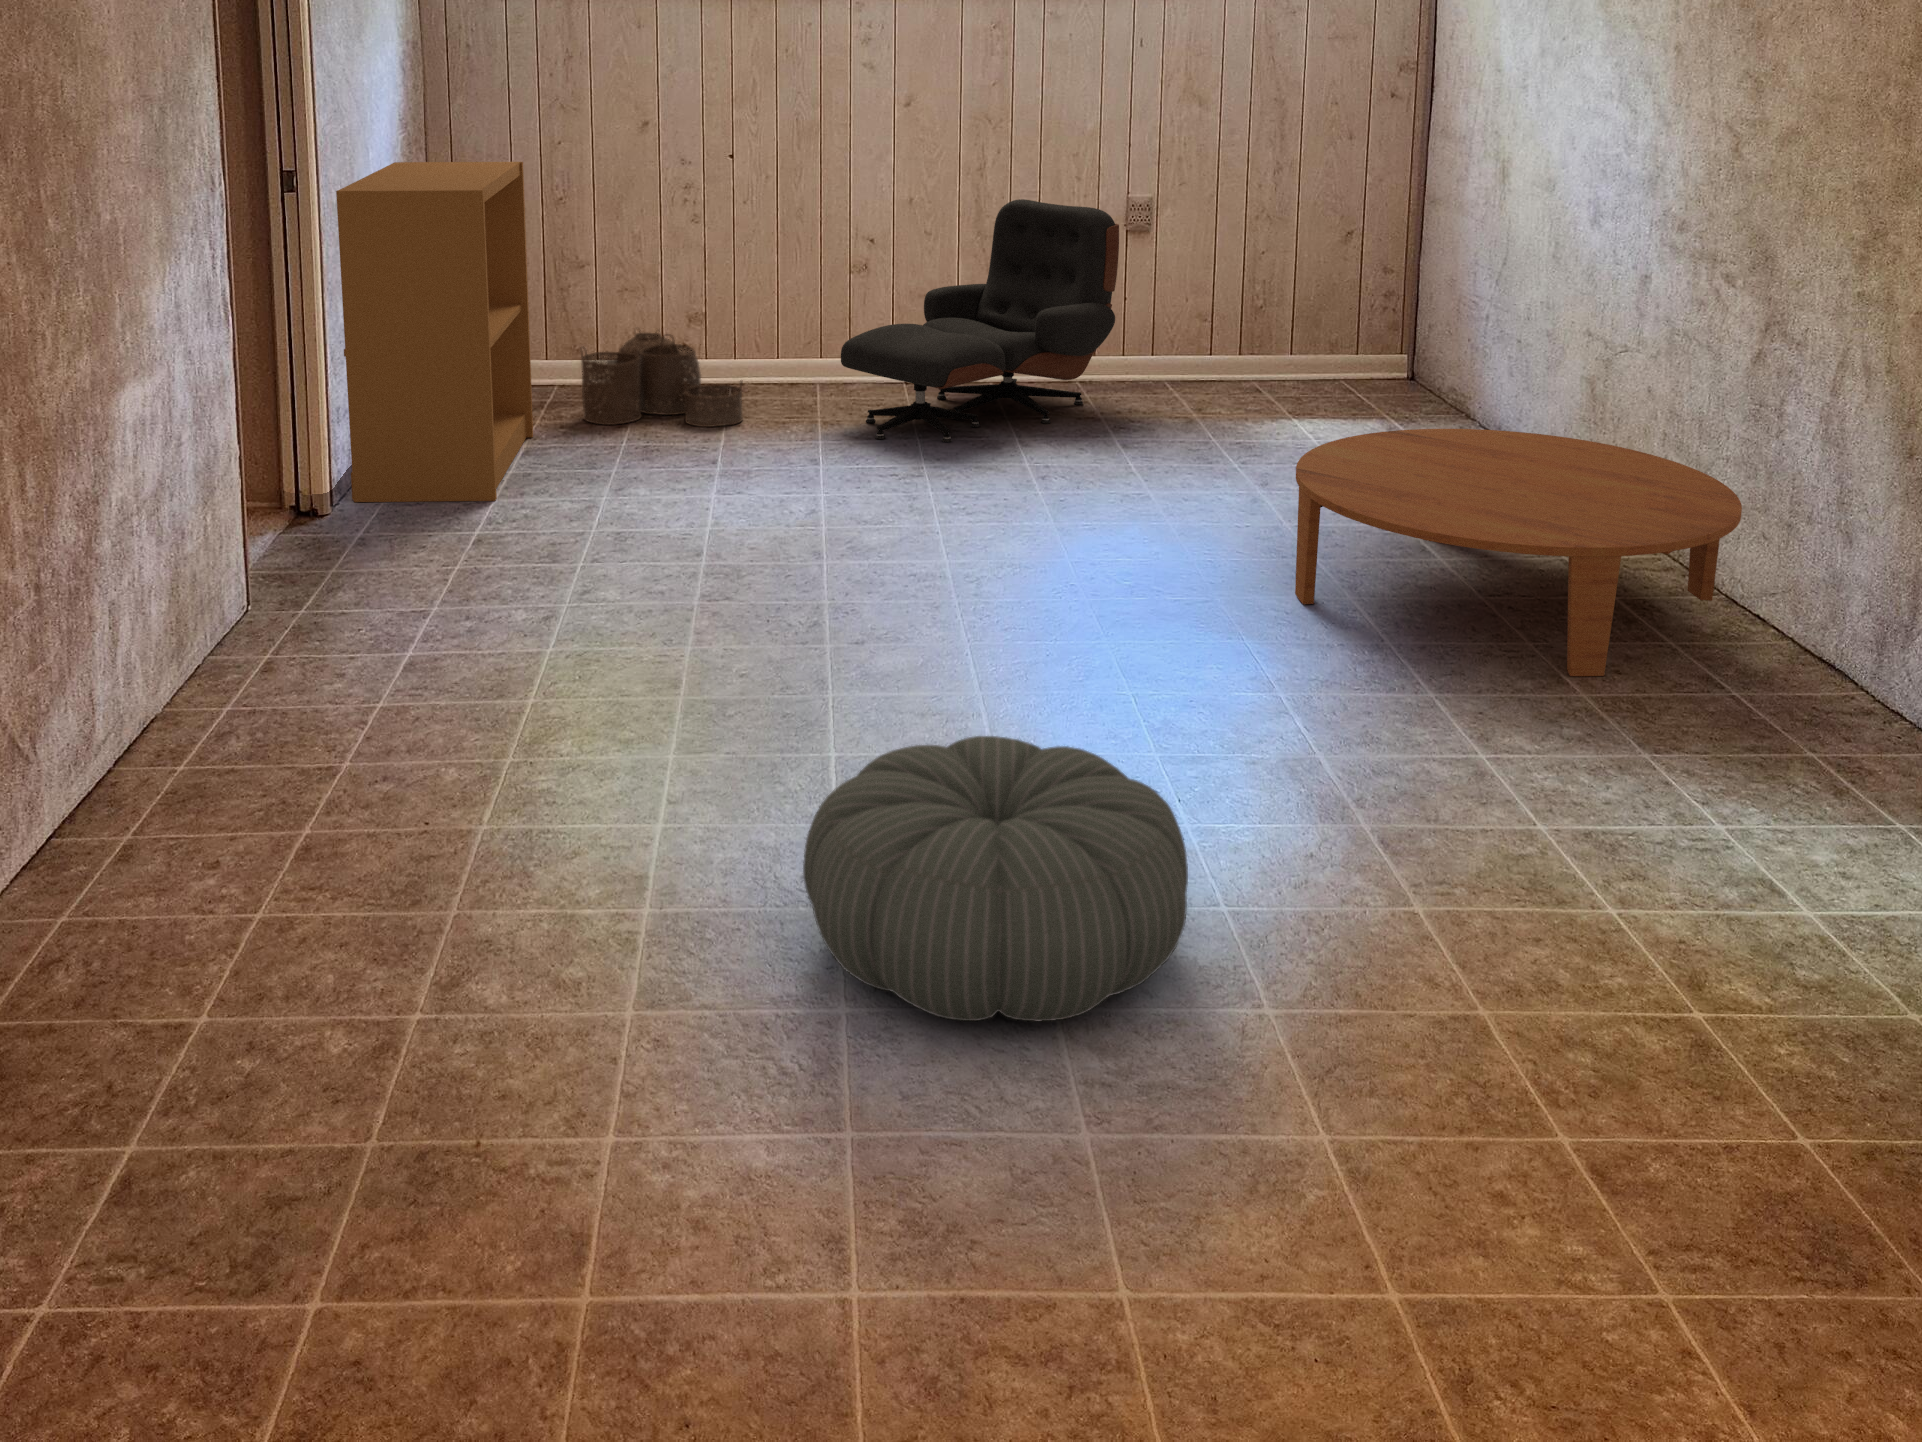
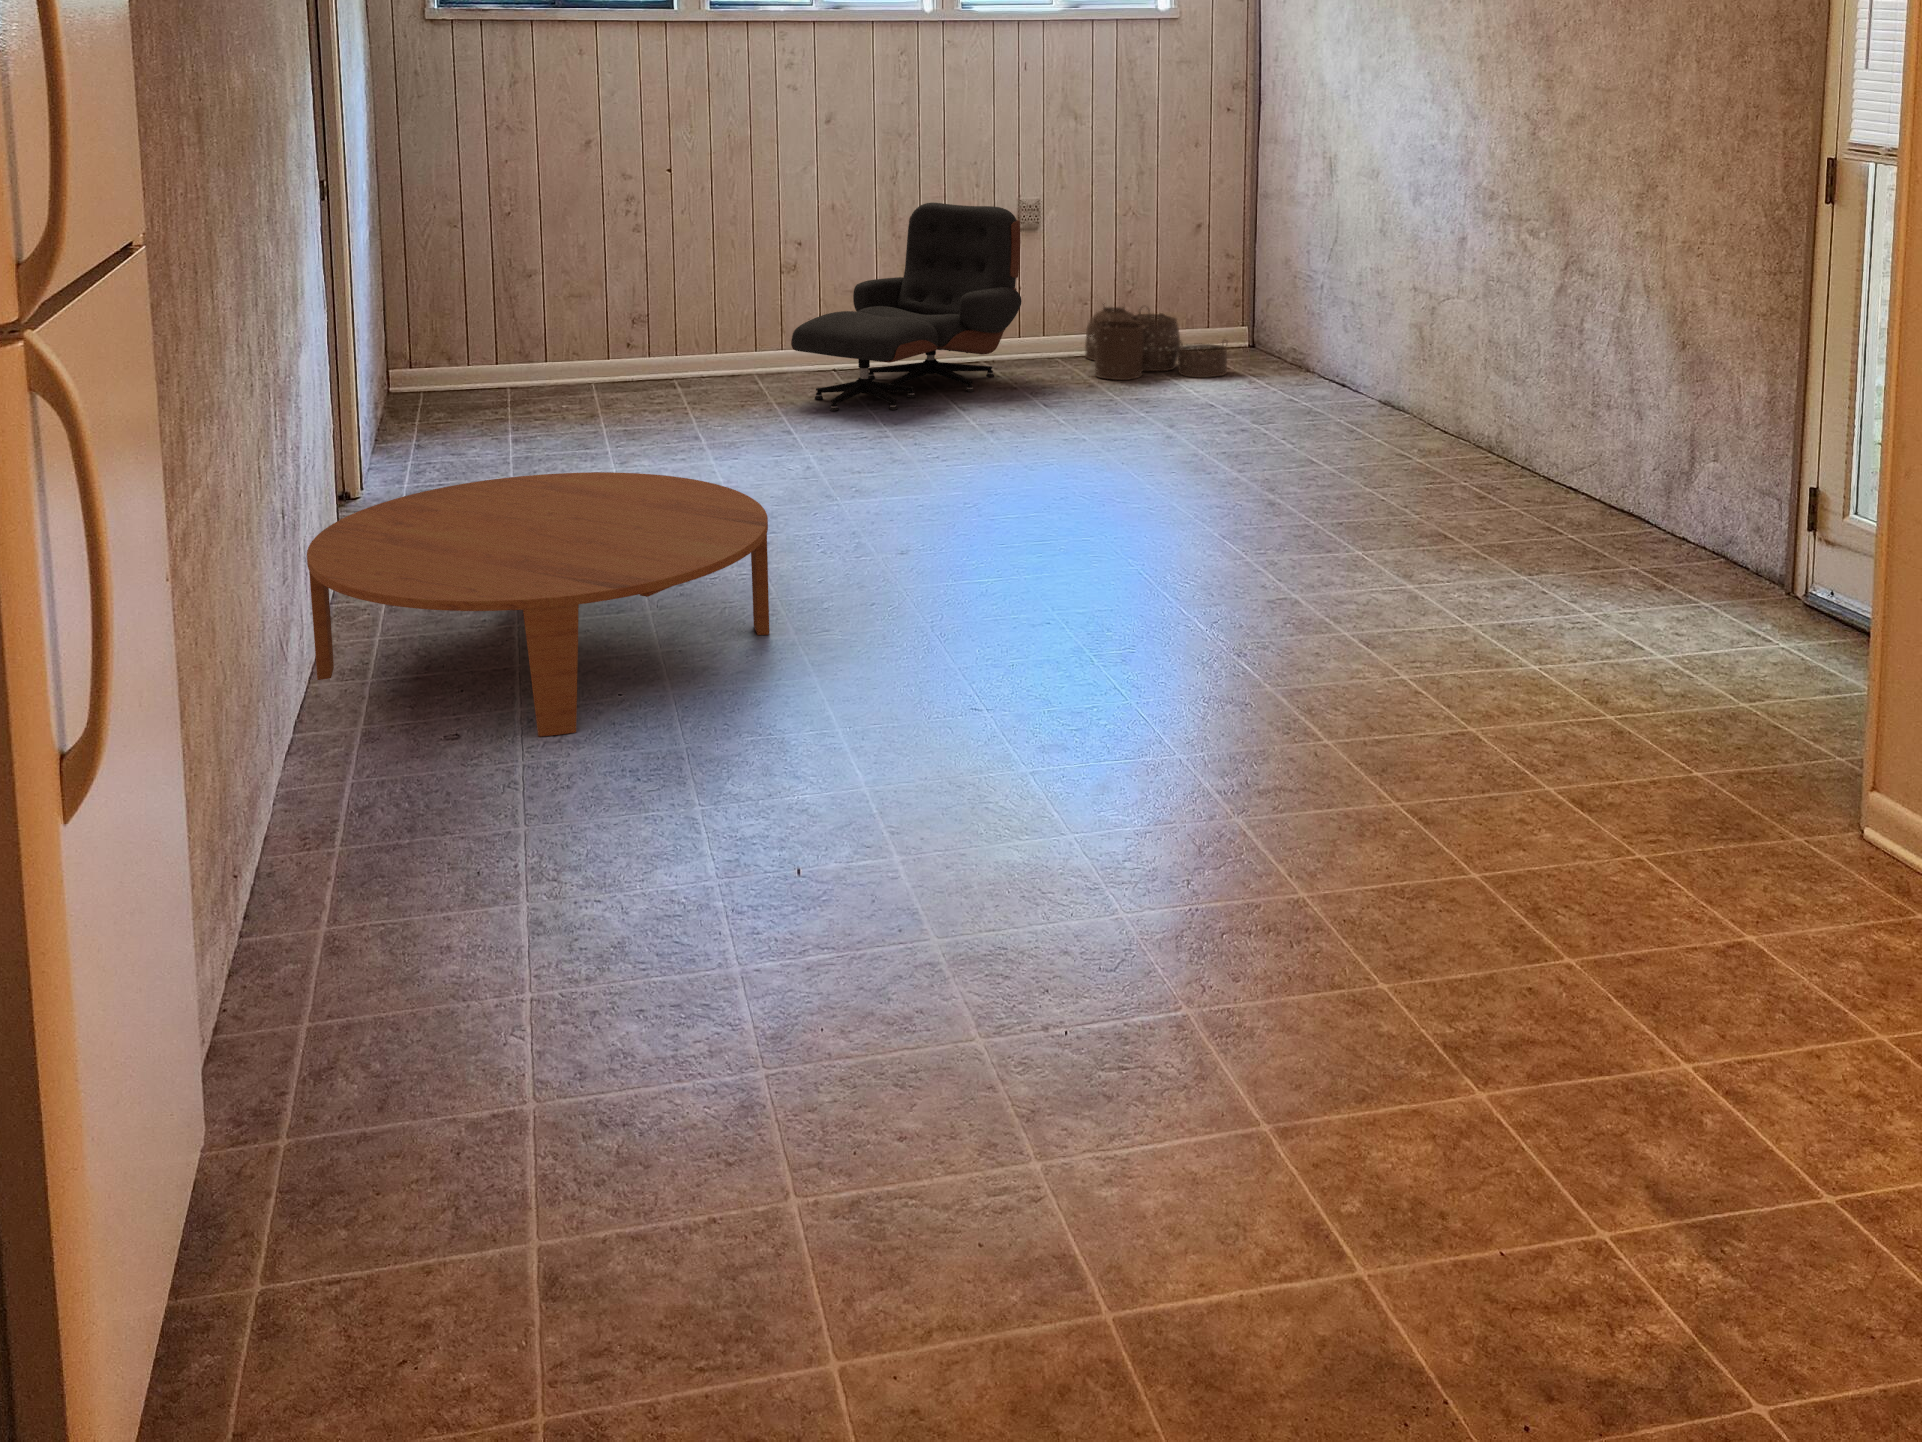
bookshelf: present [336,162,533,502] -> none [359,174,516,486]
woven basket: present [581,333,743,427] -> present [1085,304,1227,380]
coffee table: present [1295,429,1742,676] -> present [307,472,769,737]
pouf: present [803,736,1188,1021] -> none [964,580,1263,776]

